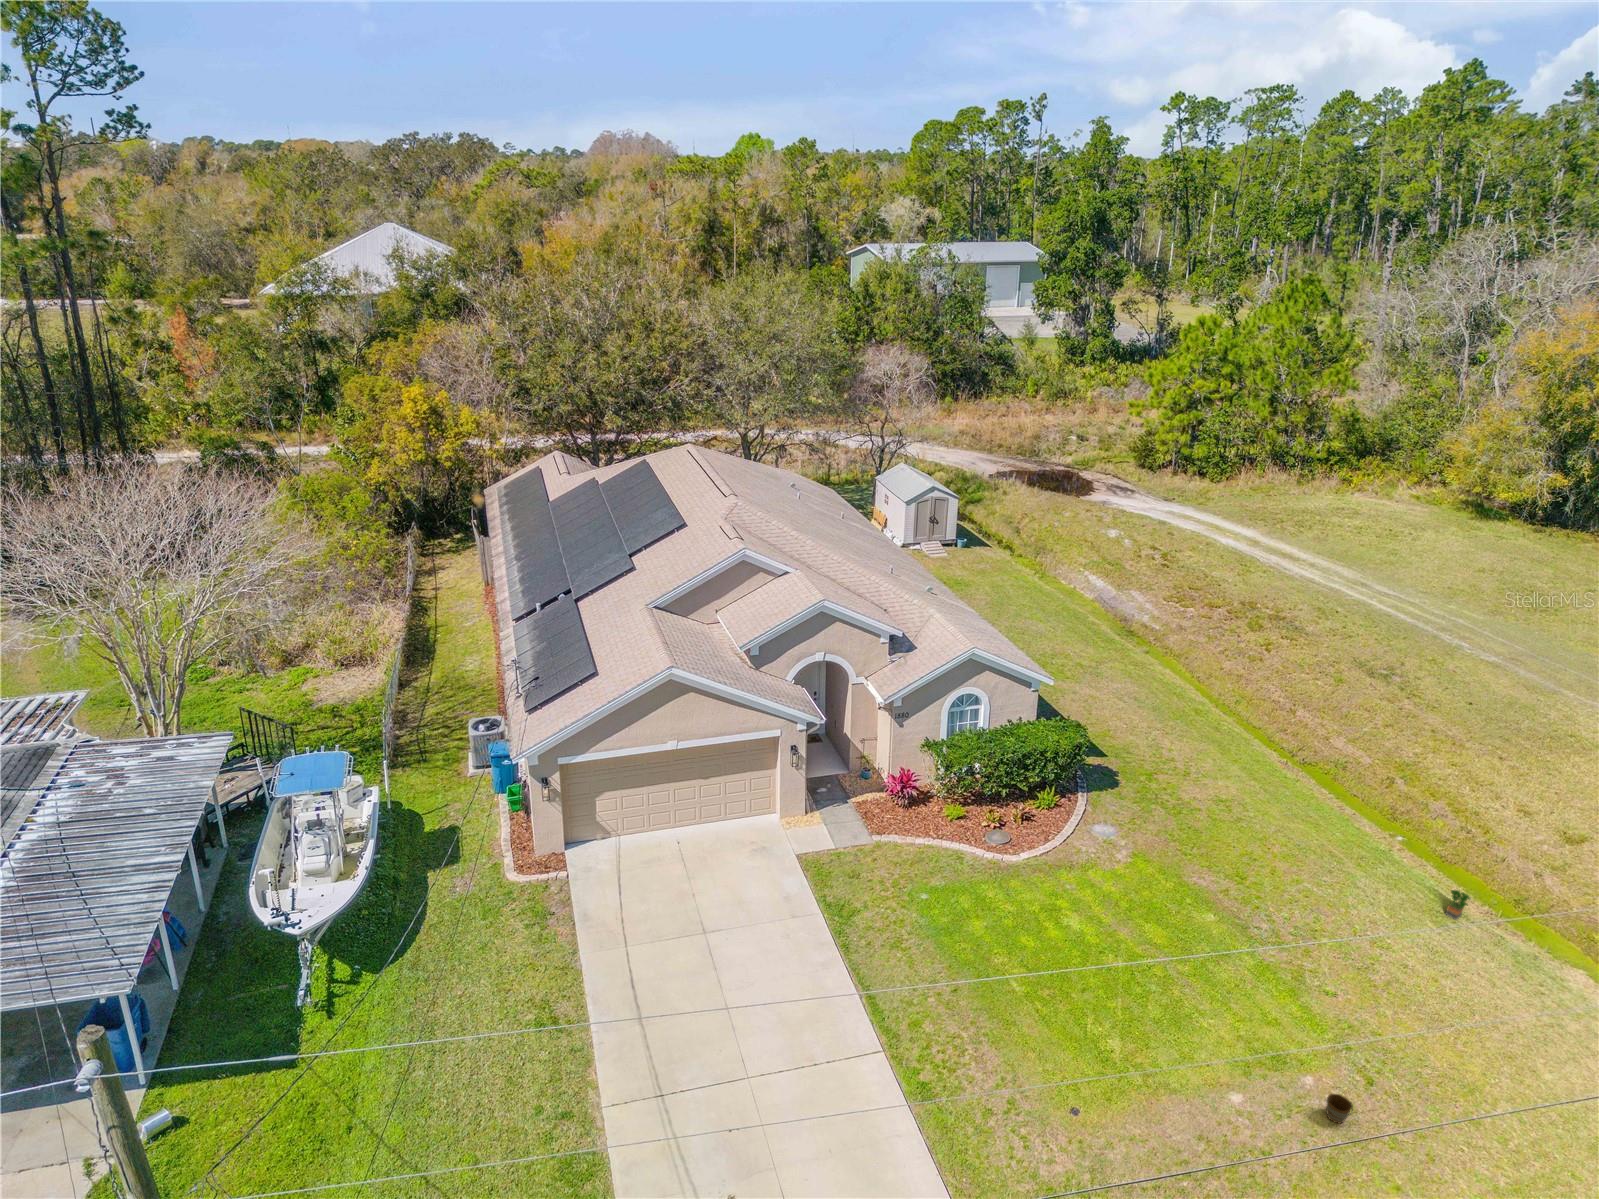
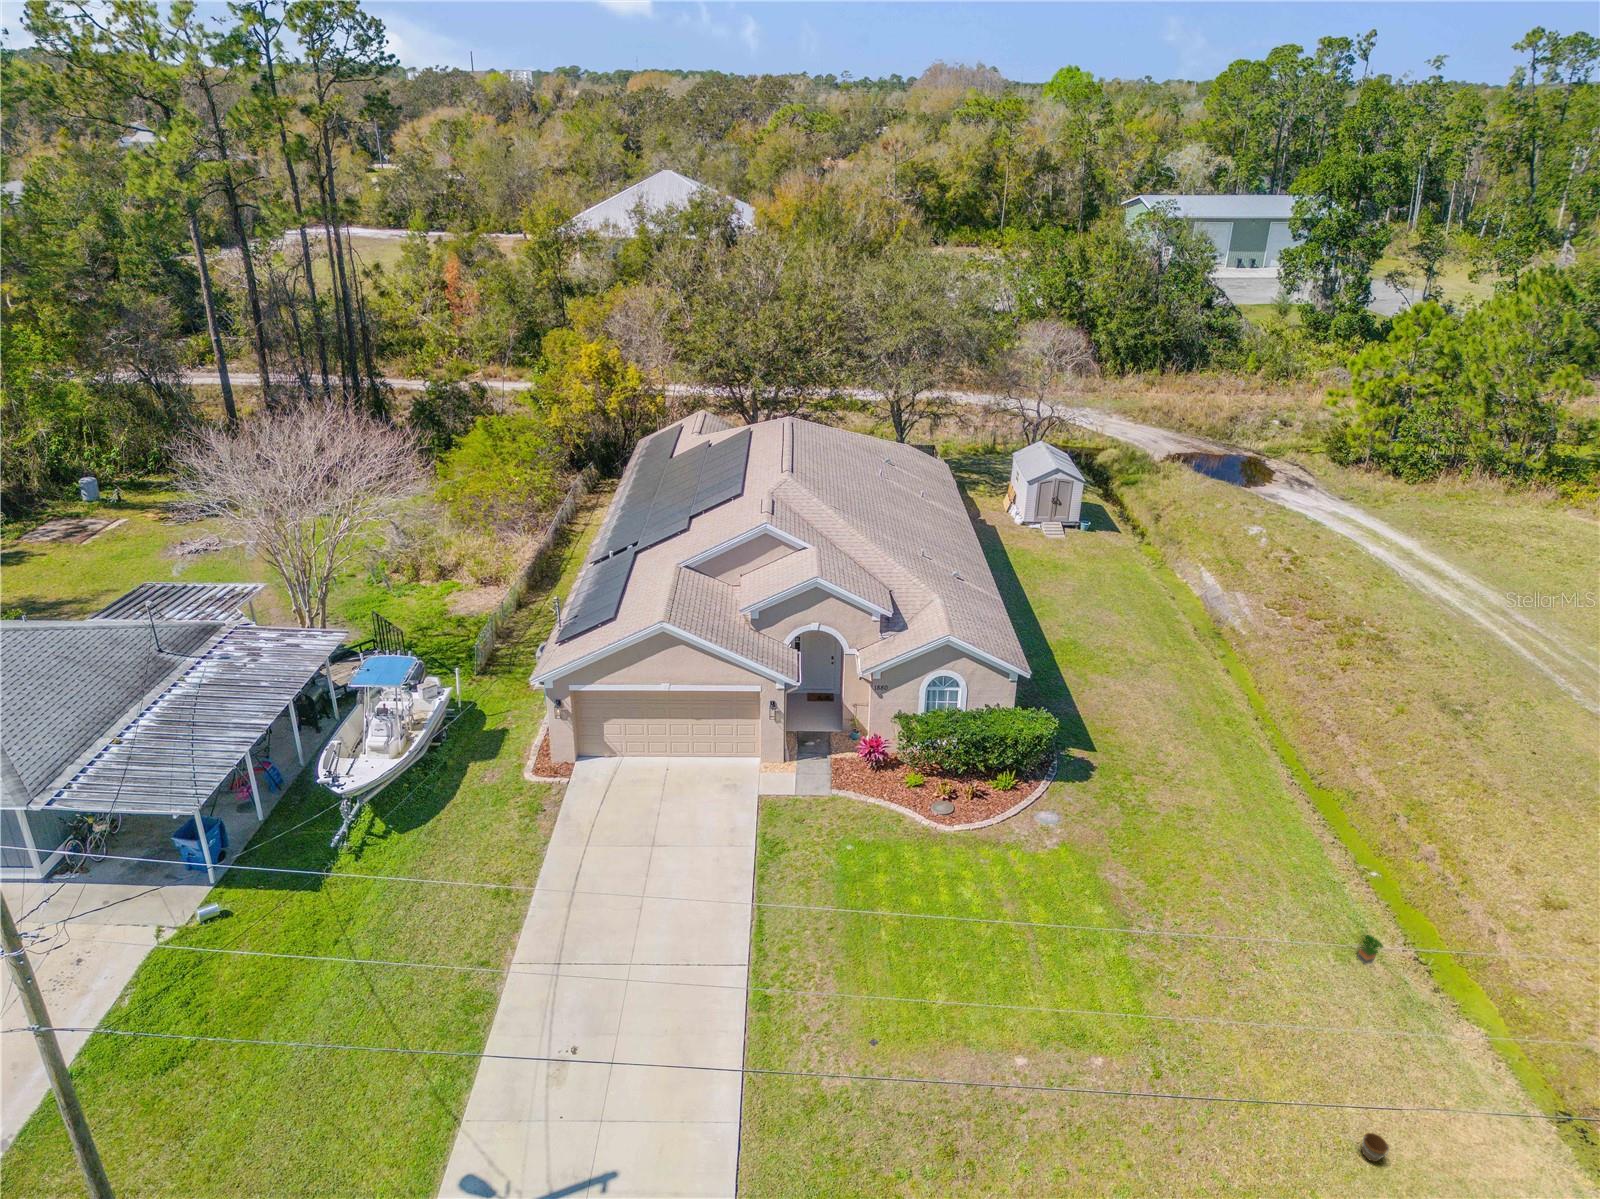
bucket: present [1326,1094,1353,1123] -> present [1362,1133,1389,1162]

